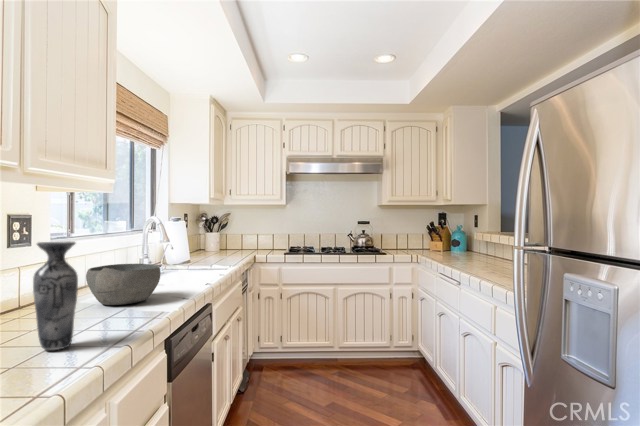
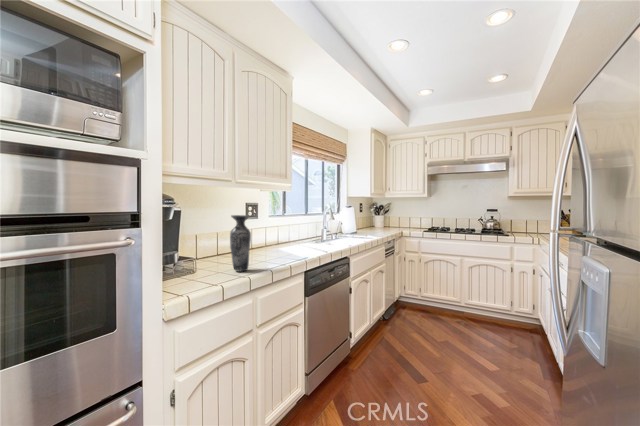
bowl: present [86,264,160,305] -> none [277,231,316,253]

